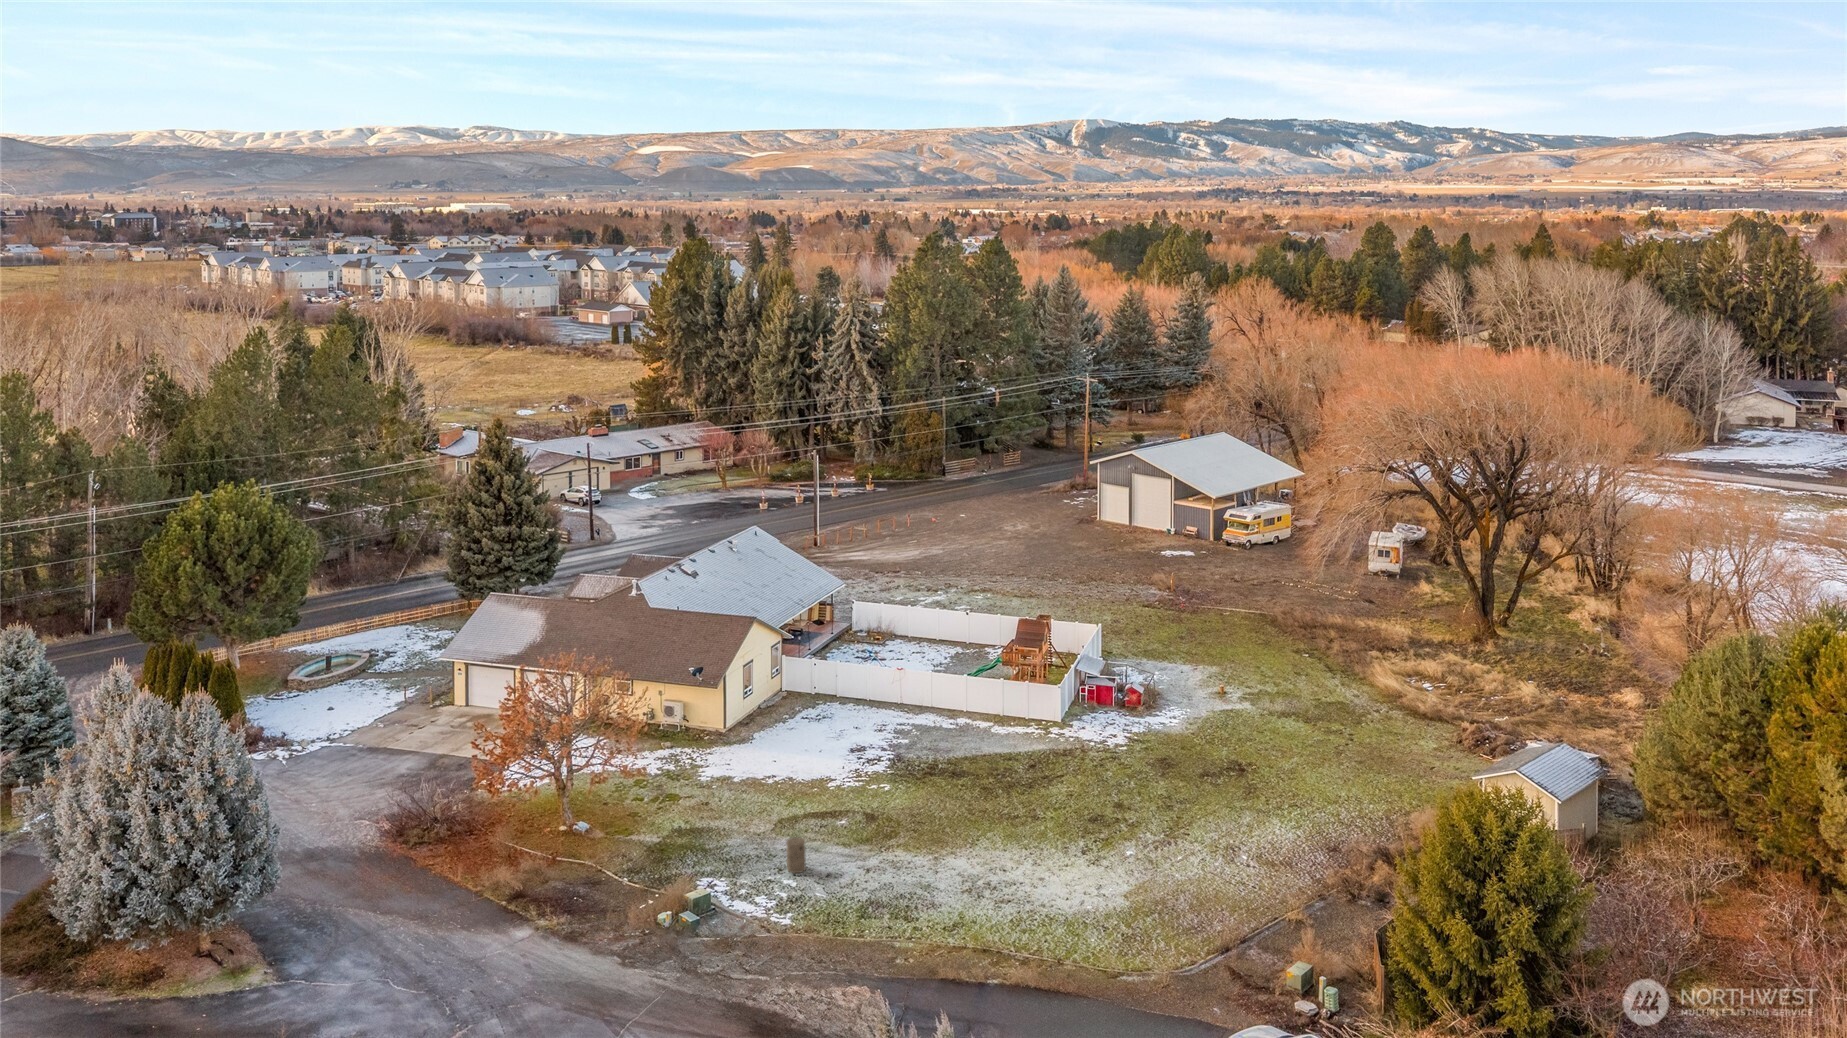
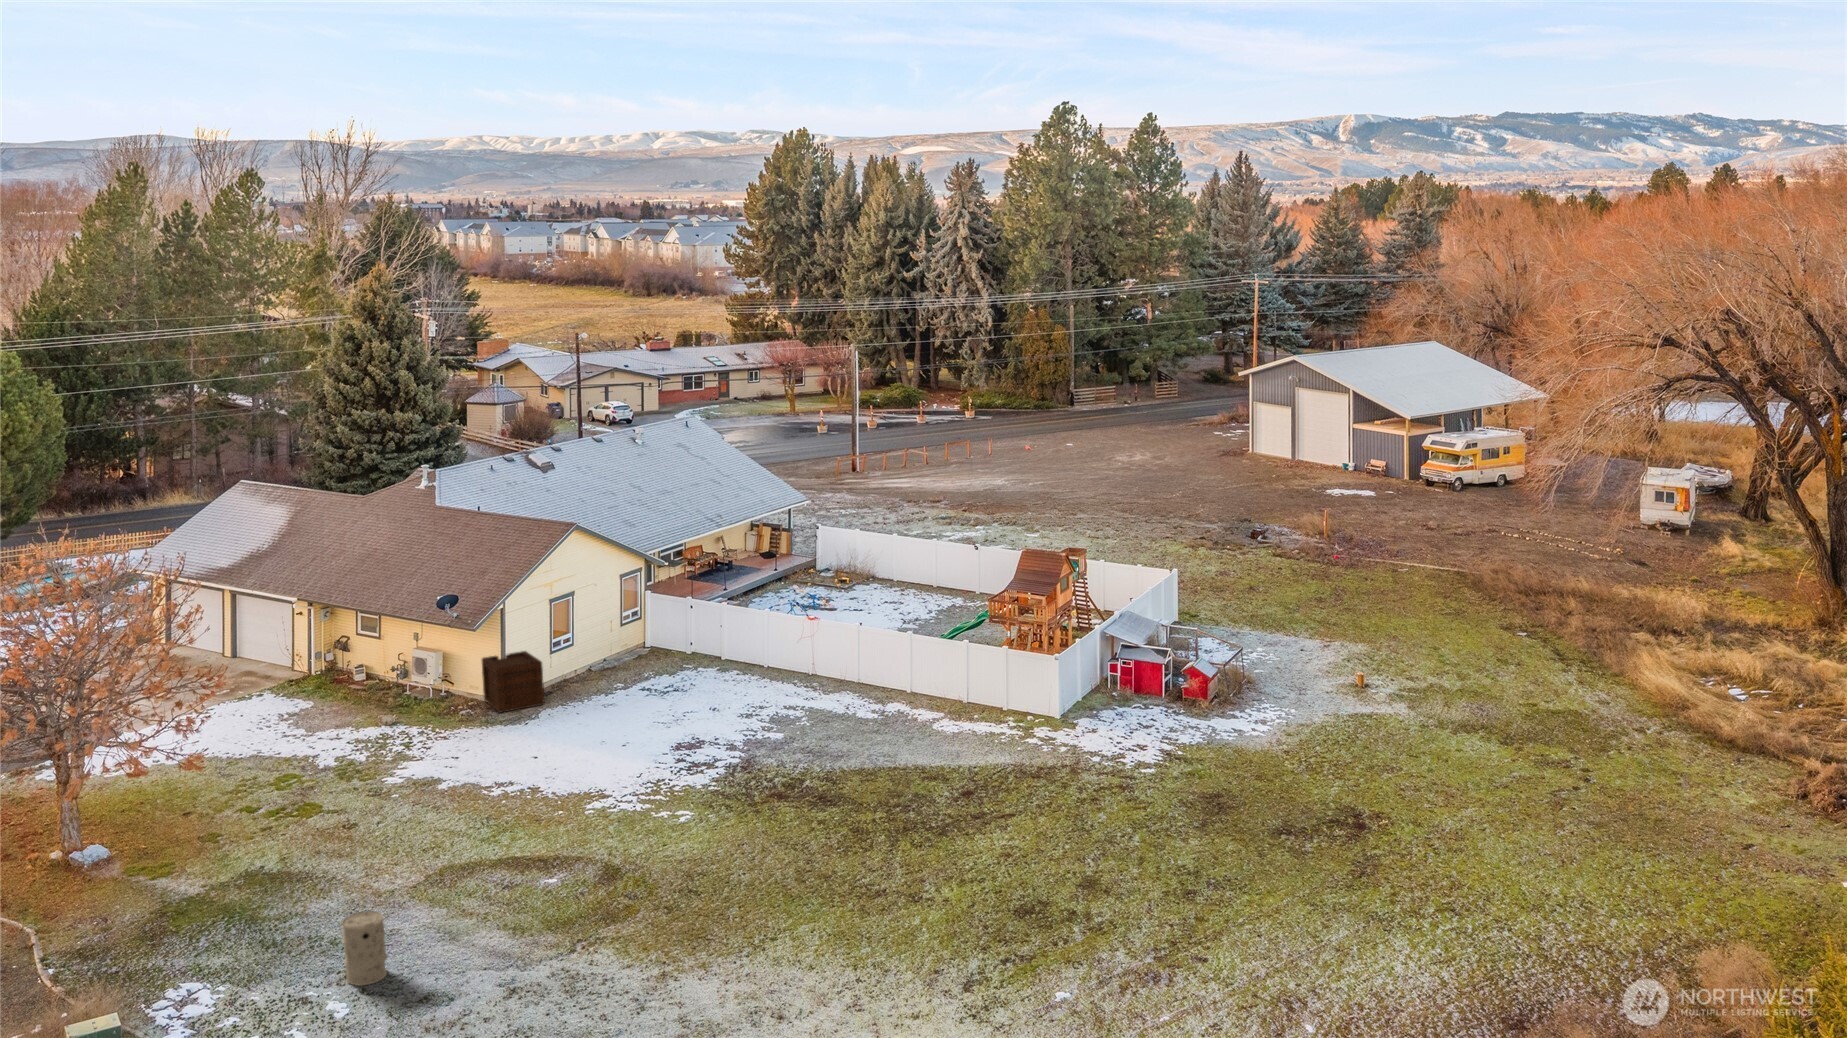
wooden crate: none [714,700,754,738] -> present [482,651,544,713]

